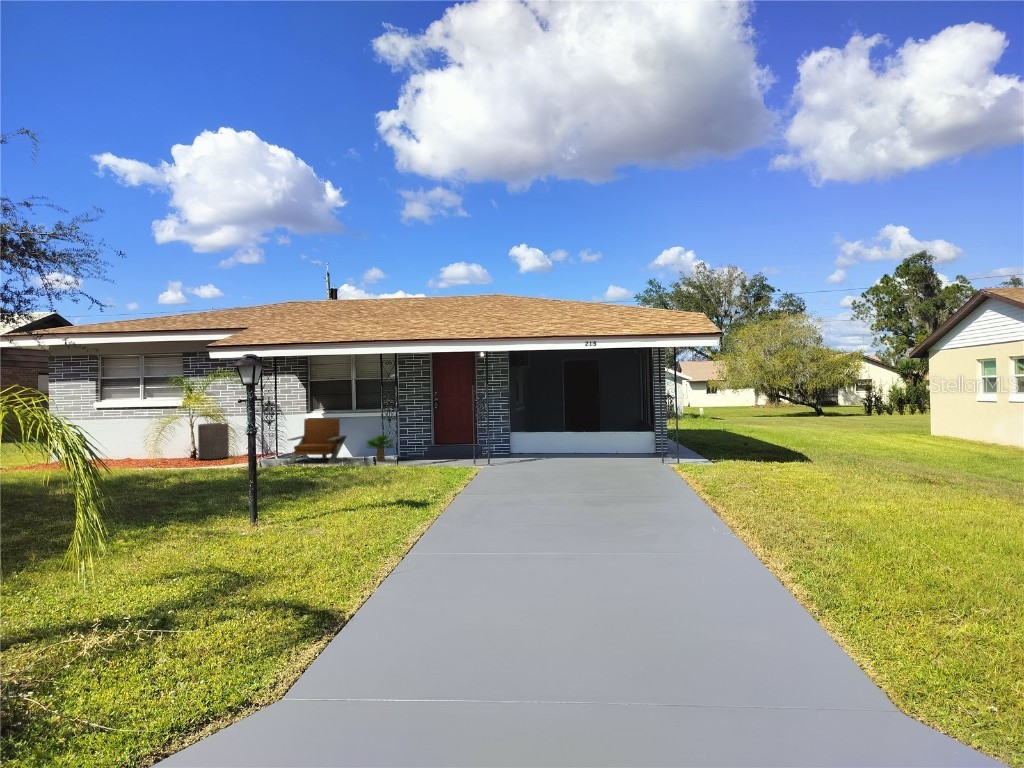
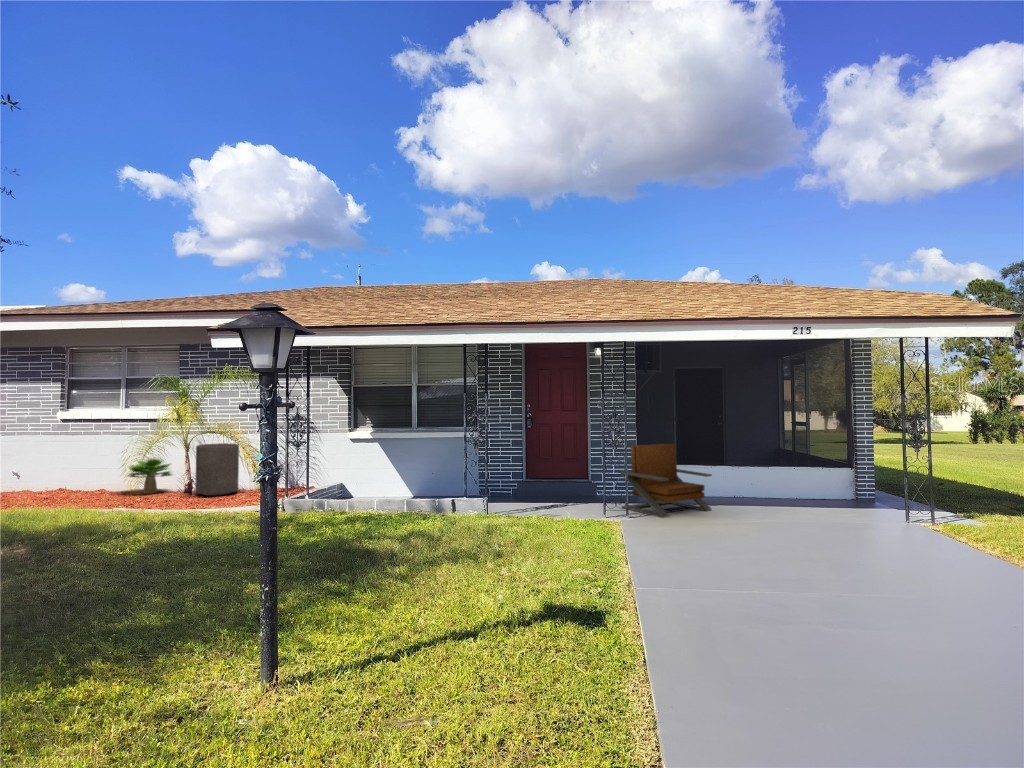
lounge chair: present [288,419,346,464] -> present [621,444,712,518]
potted plant: present [367,434,394,461] -> present [128,458,172,494]

